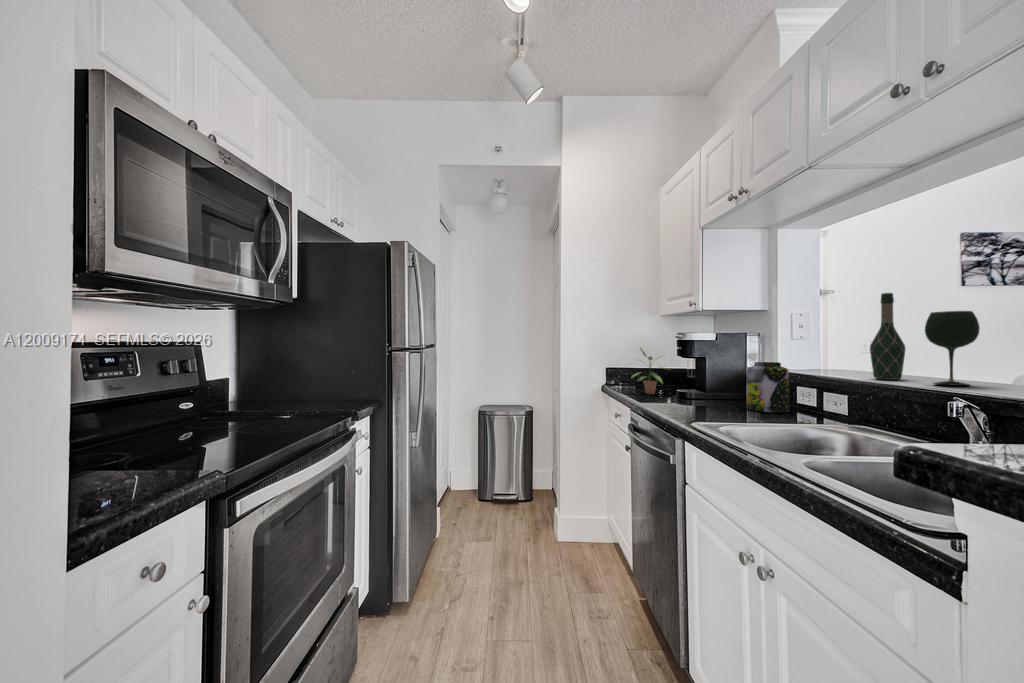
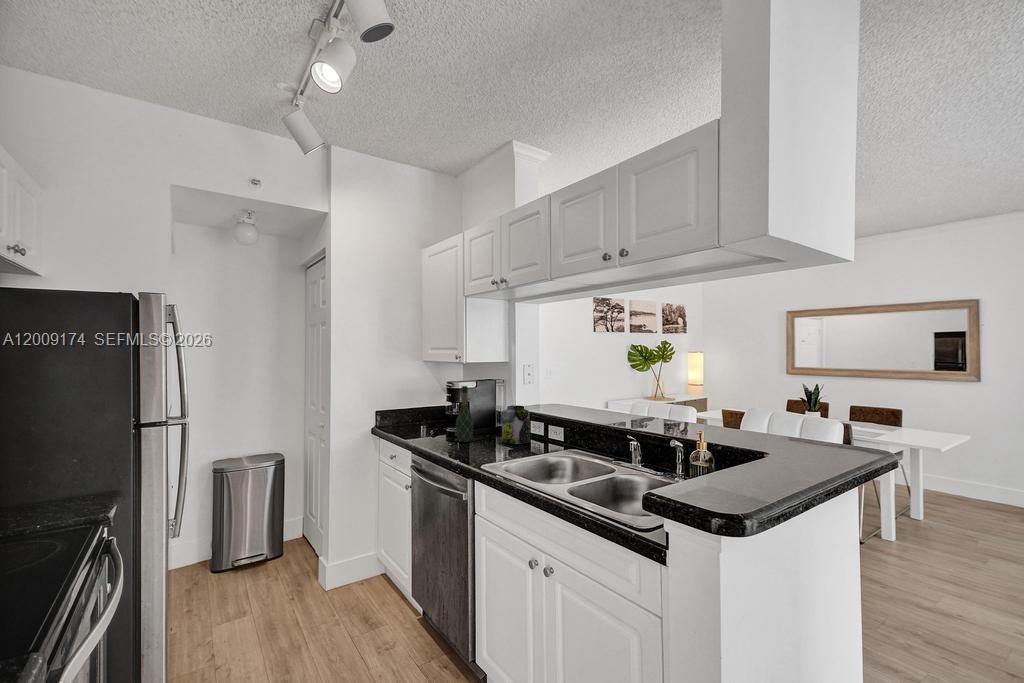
wine bottle: present [870,293,905,380] -> present [456,386,474,442]
wine glass: present [925,311,980,386] -> none [604,375,629,420]
potted plant: present [631,348,663,394] -> none [406,393,439,434]

